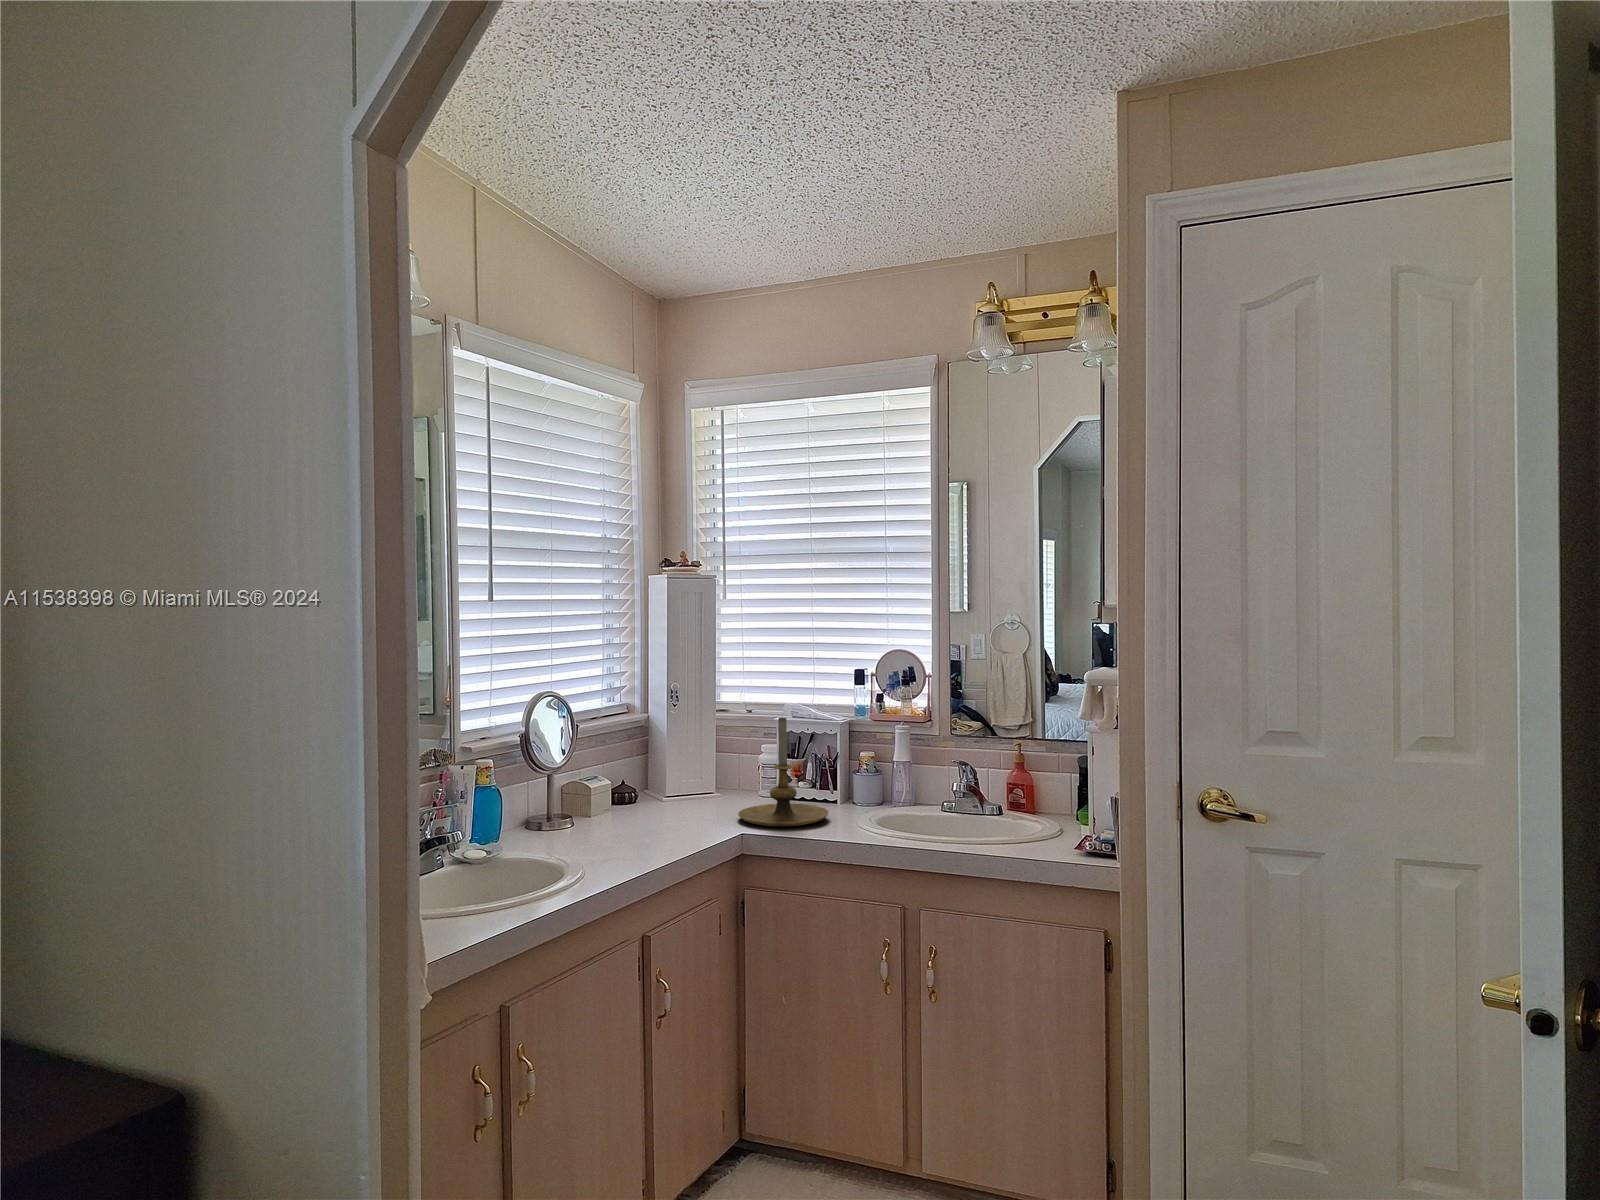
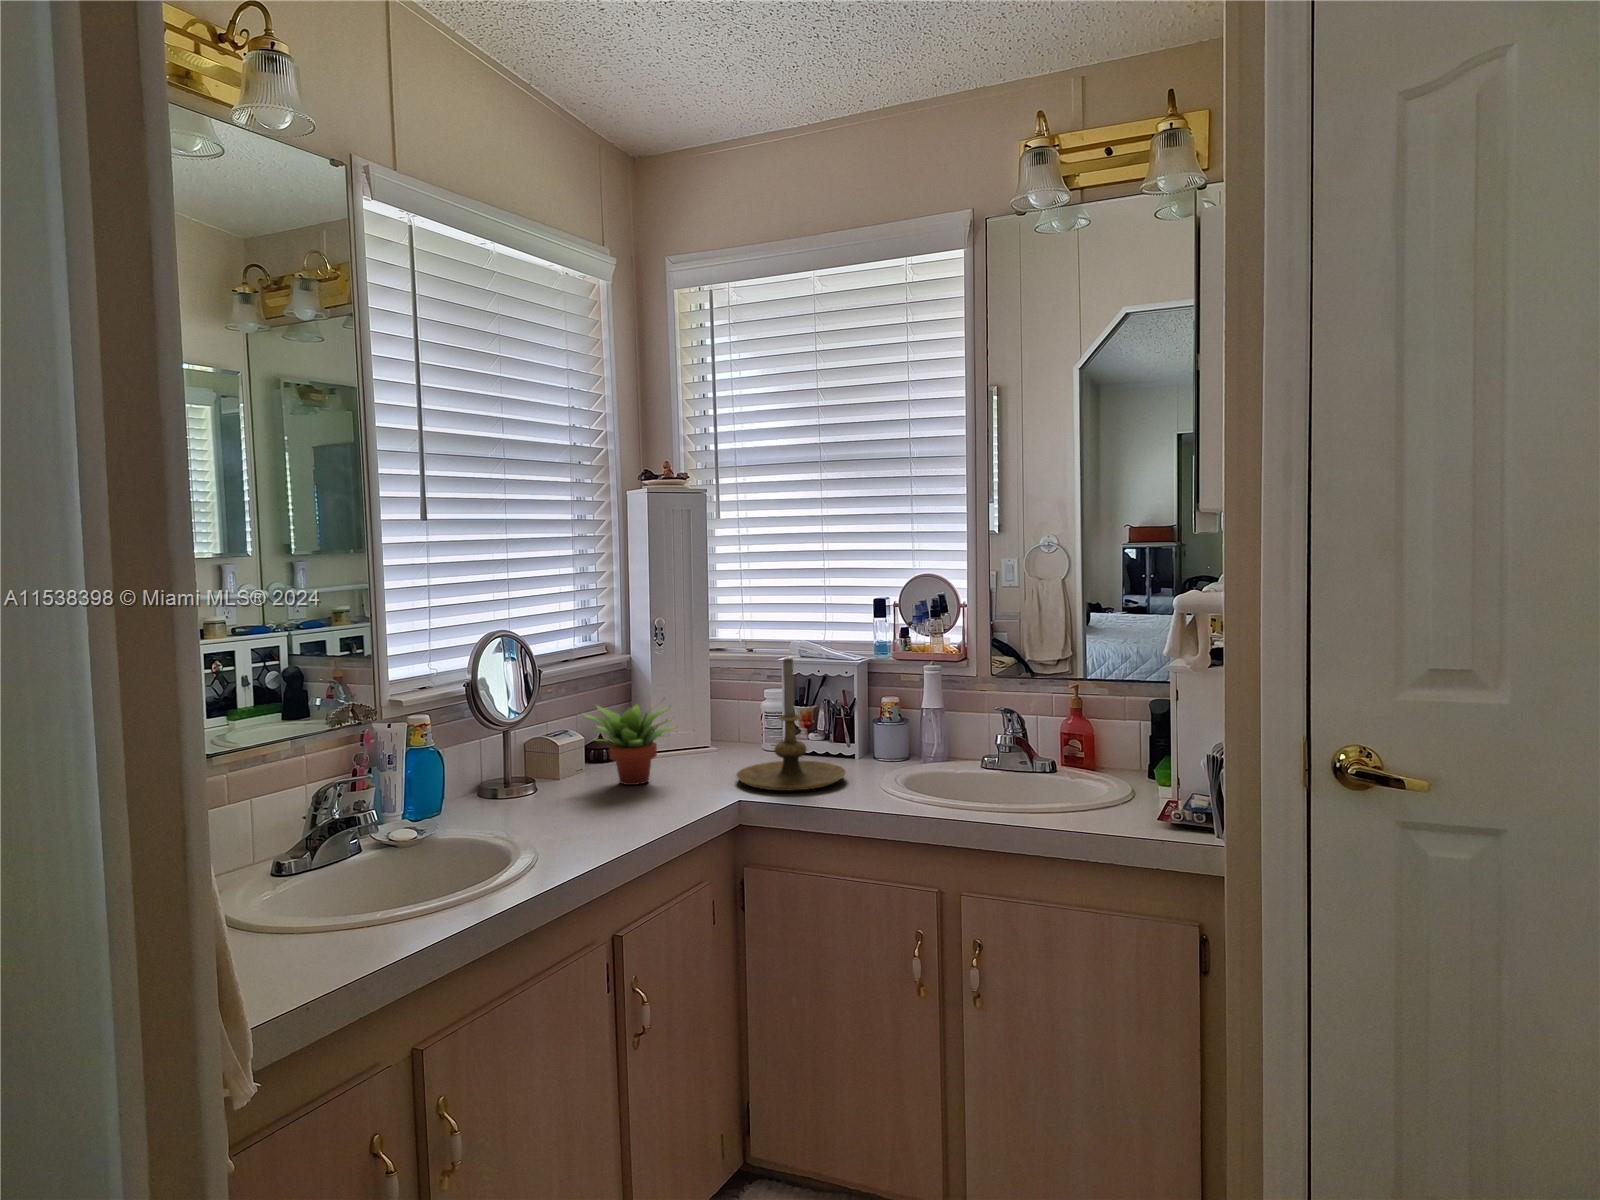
succulent plant: none [610,748,690,821] -> present [581,703,676,785]

